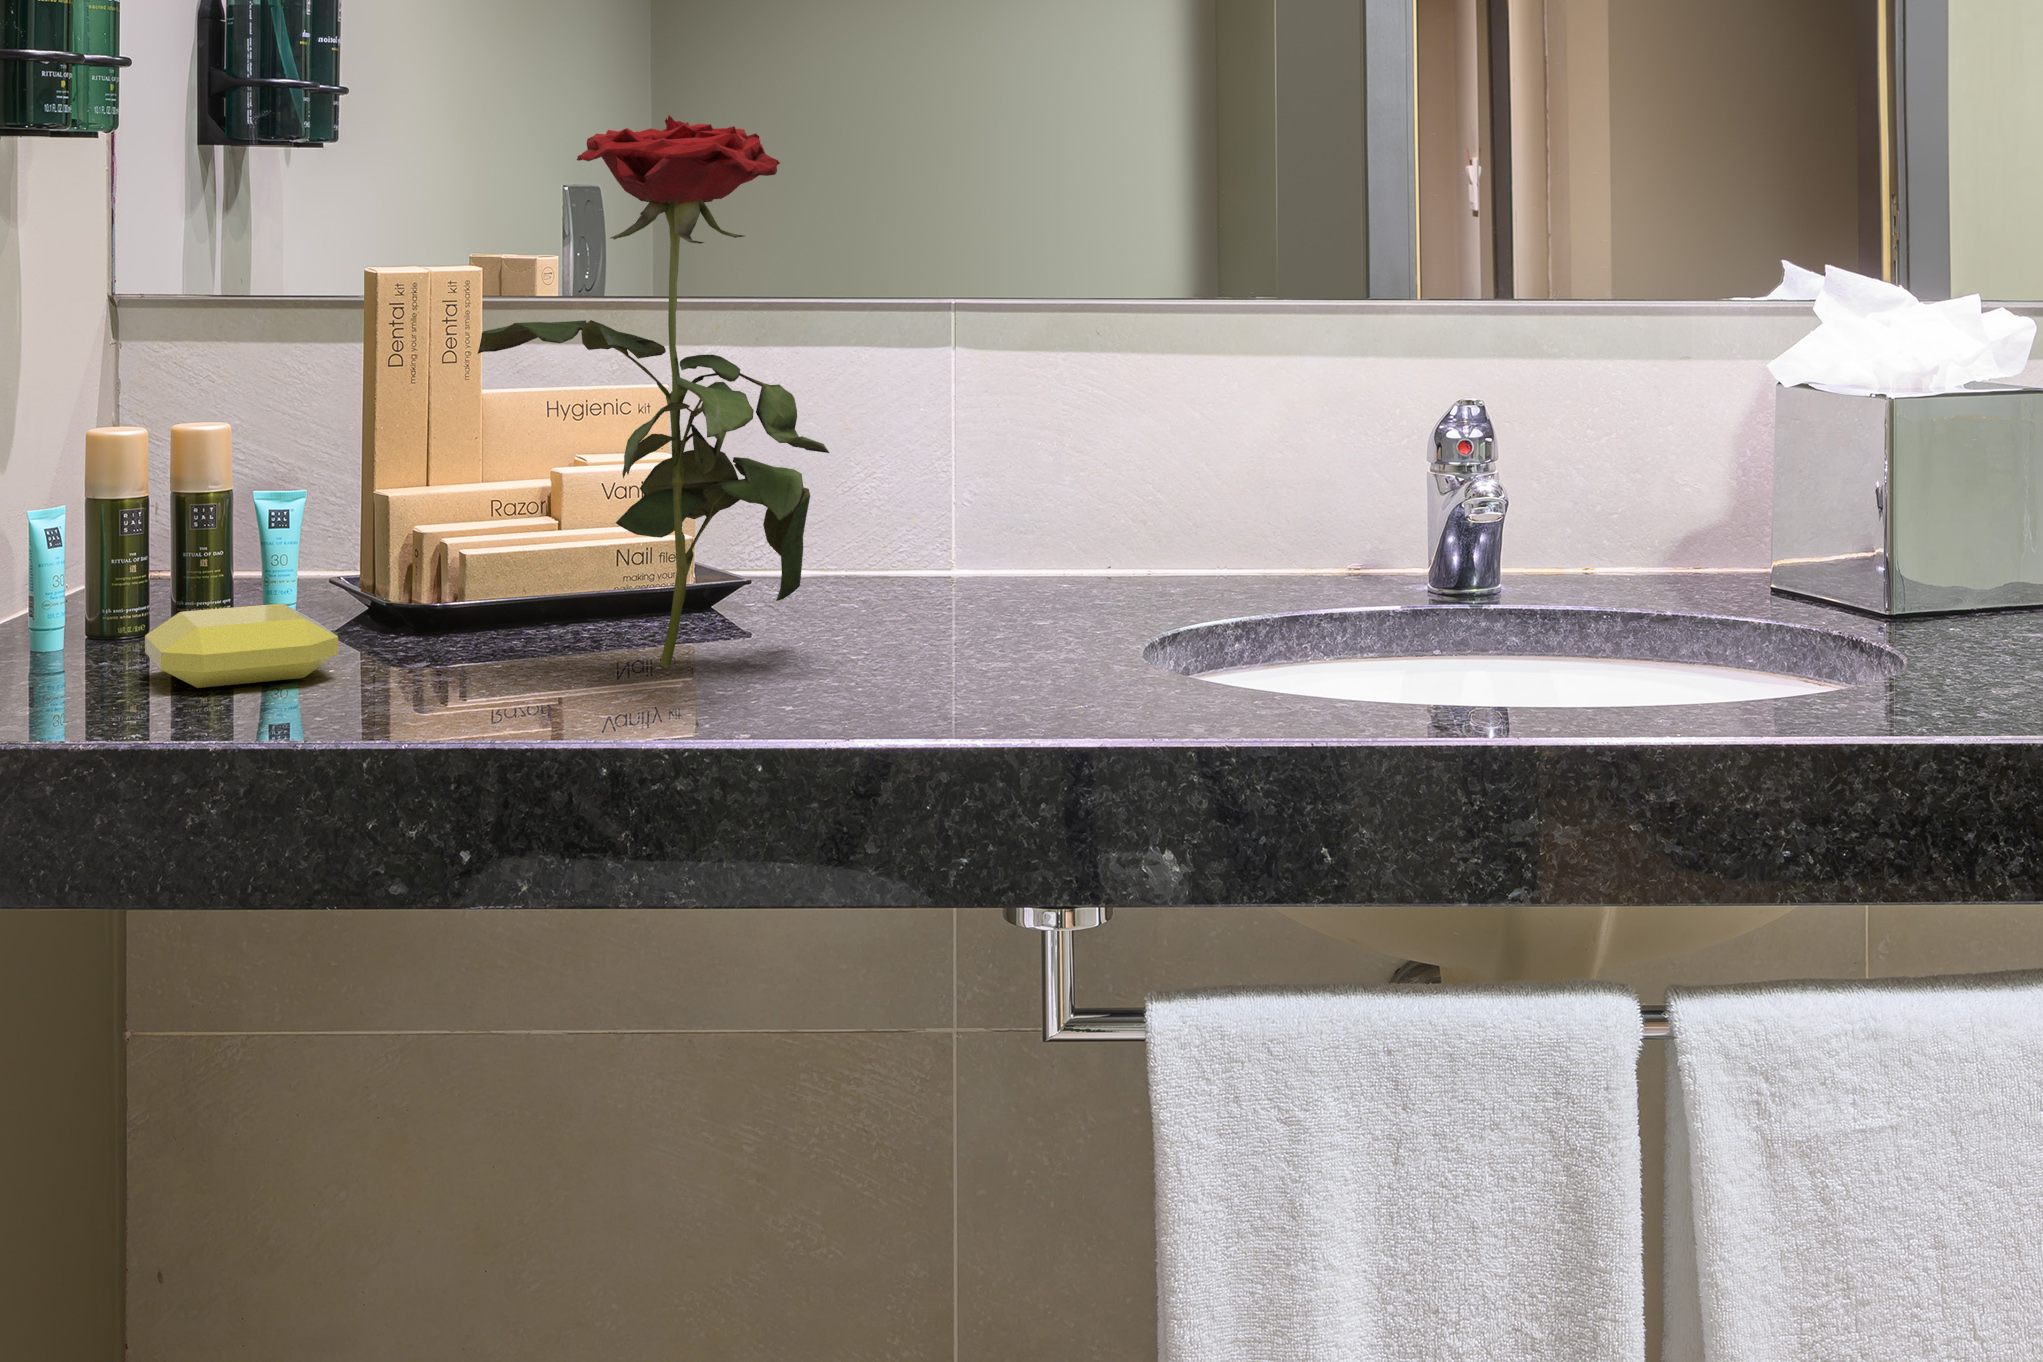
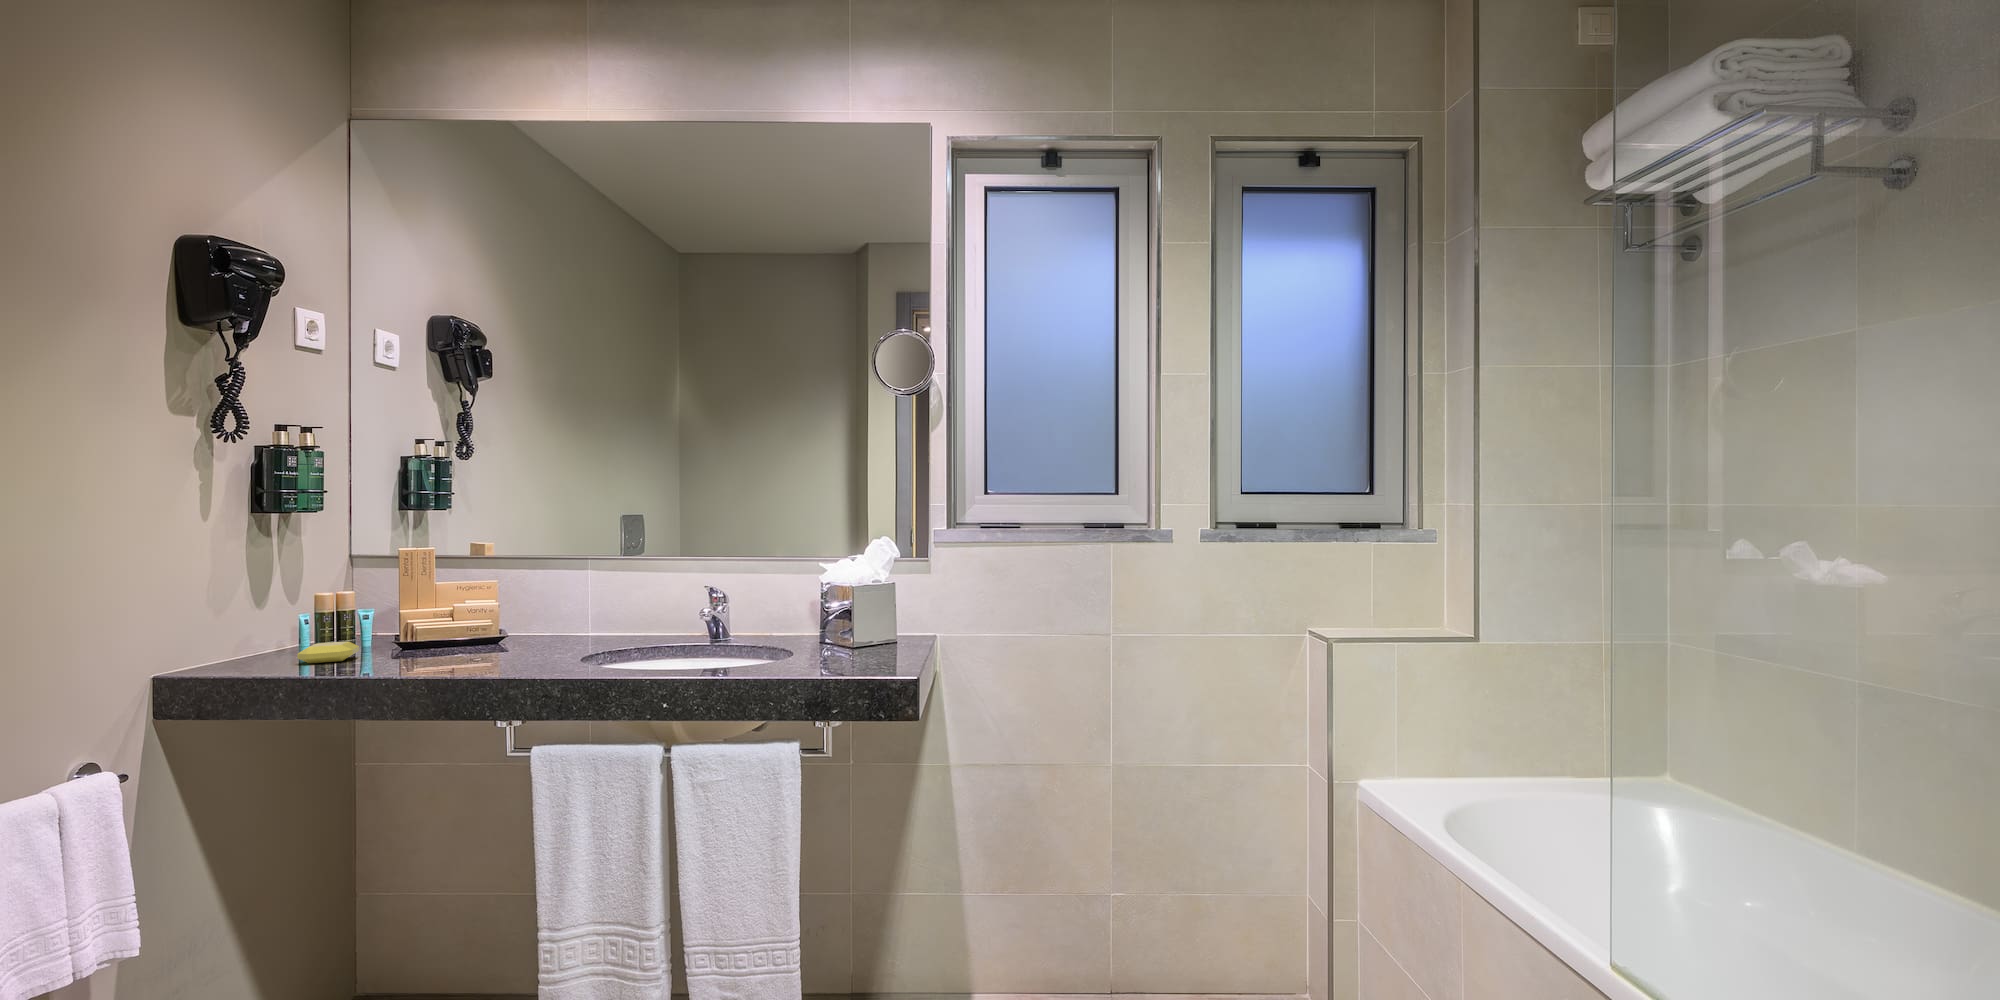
flower: present [478,116,829,668] -> none [395,505,495,658]

